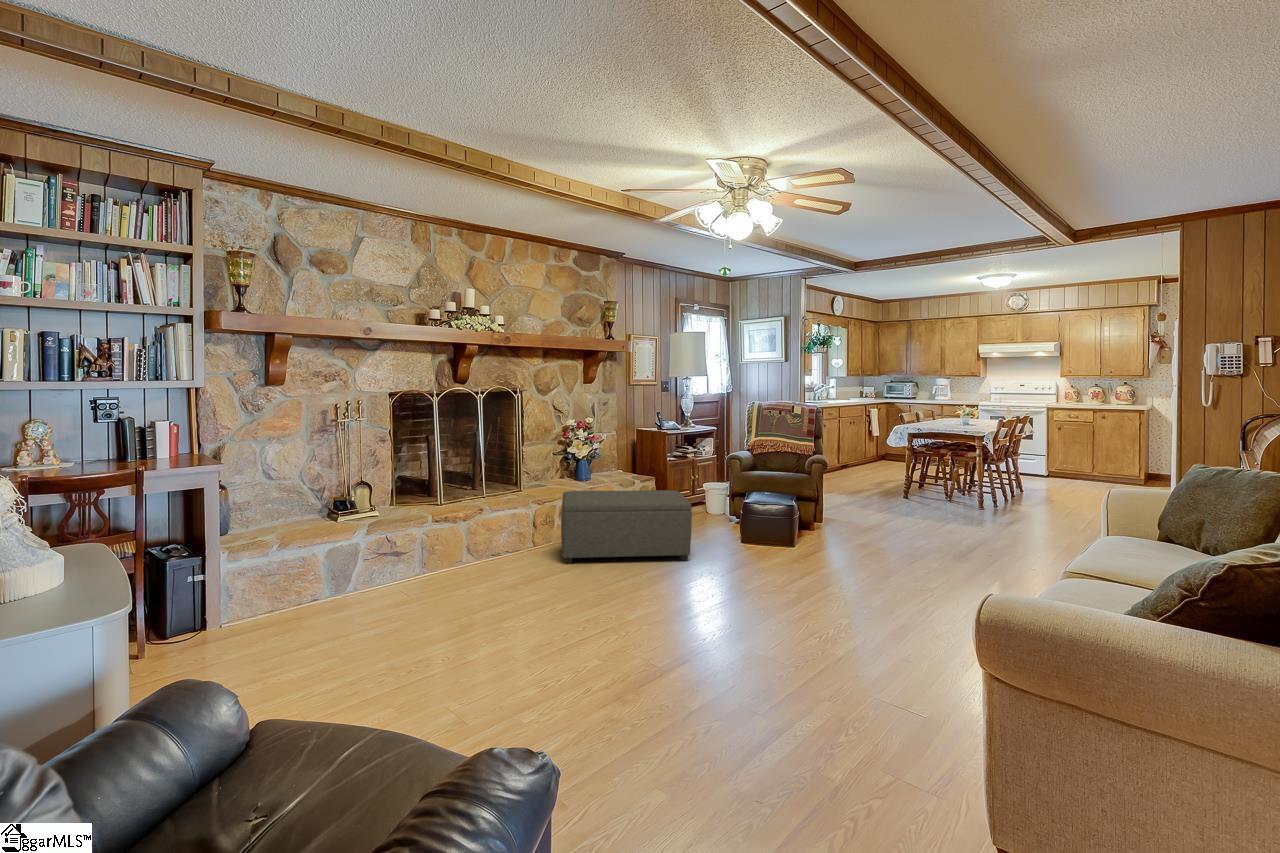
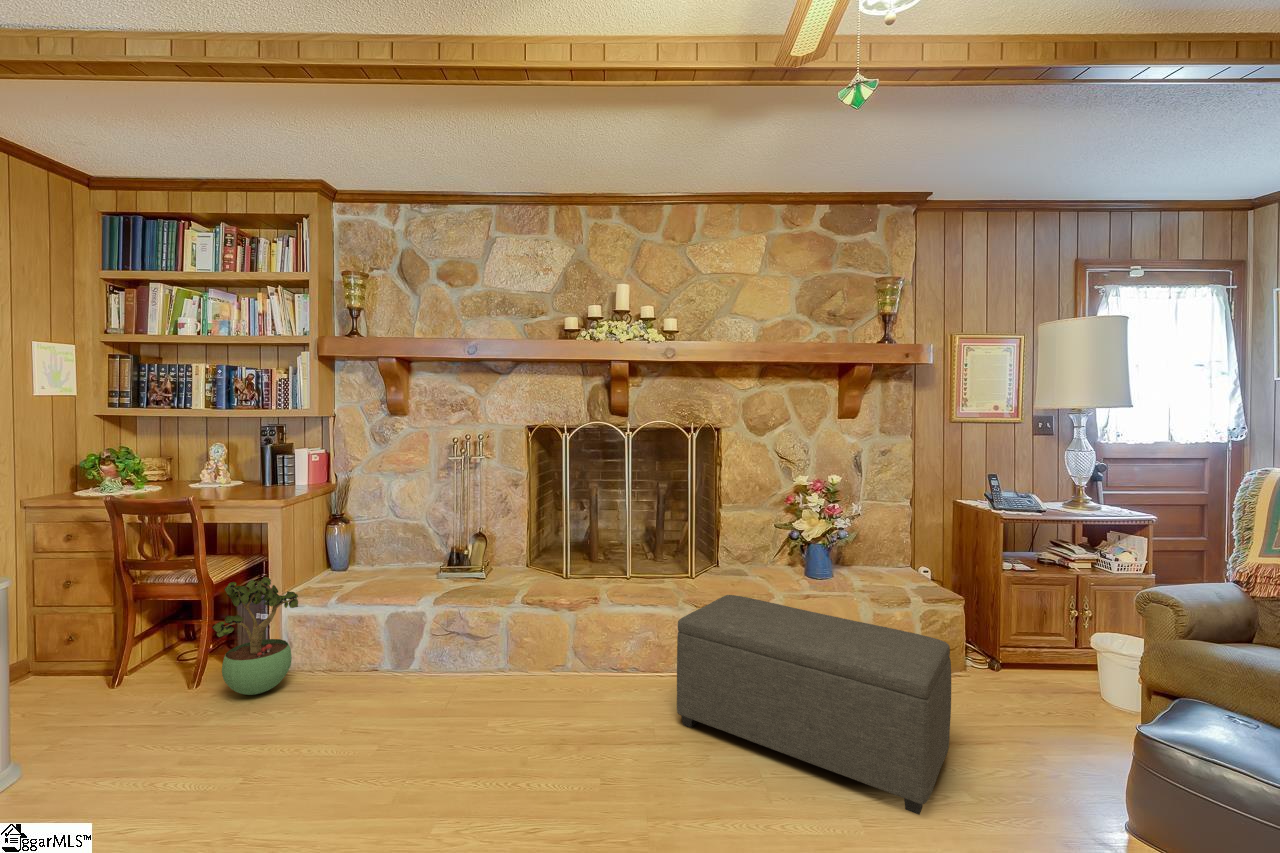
potted plant: none [204,533,281,636] -> present [212,576,298,695]

